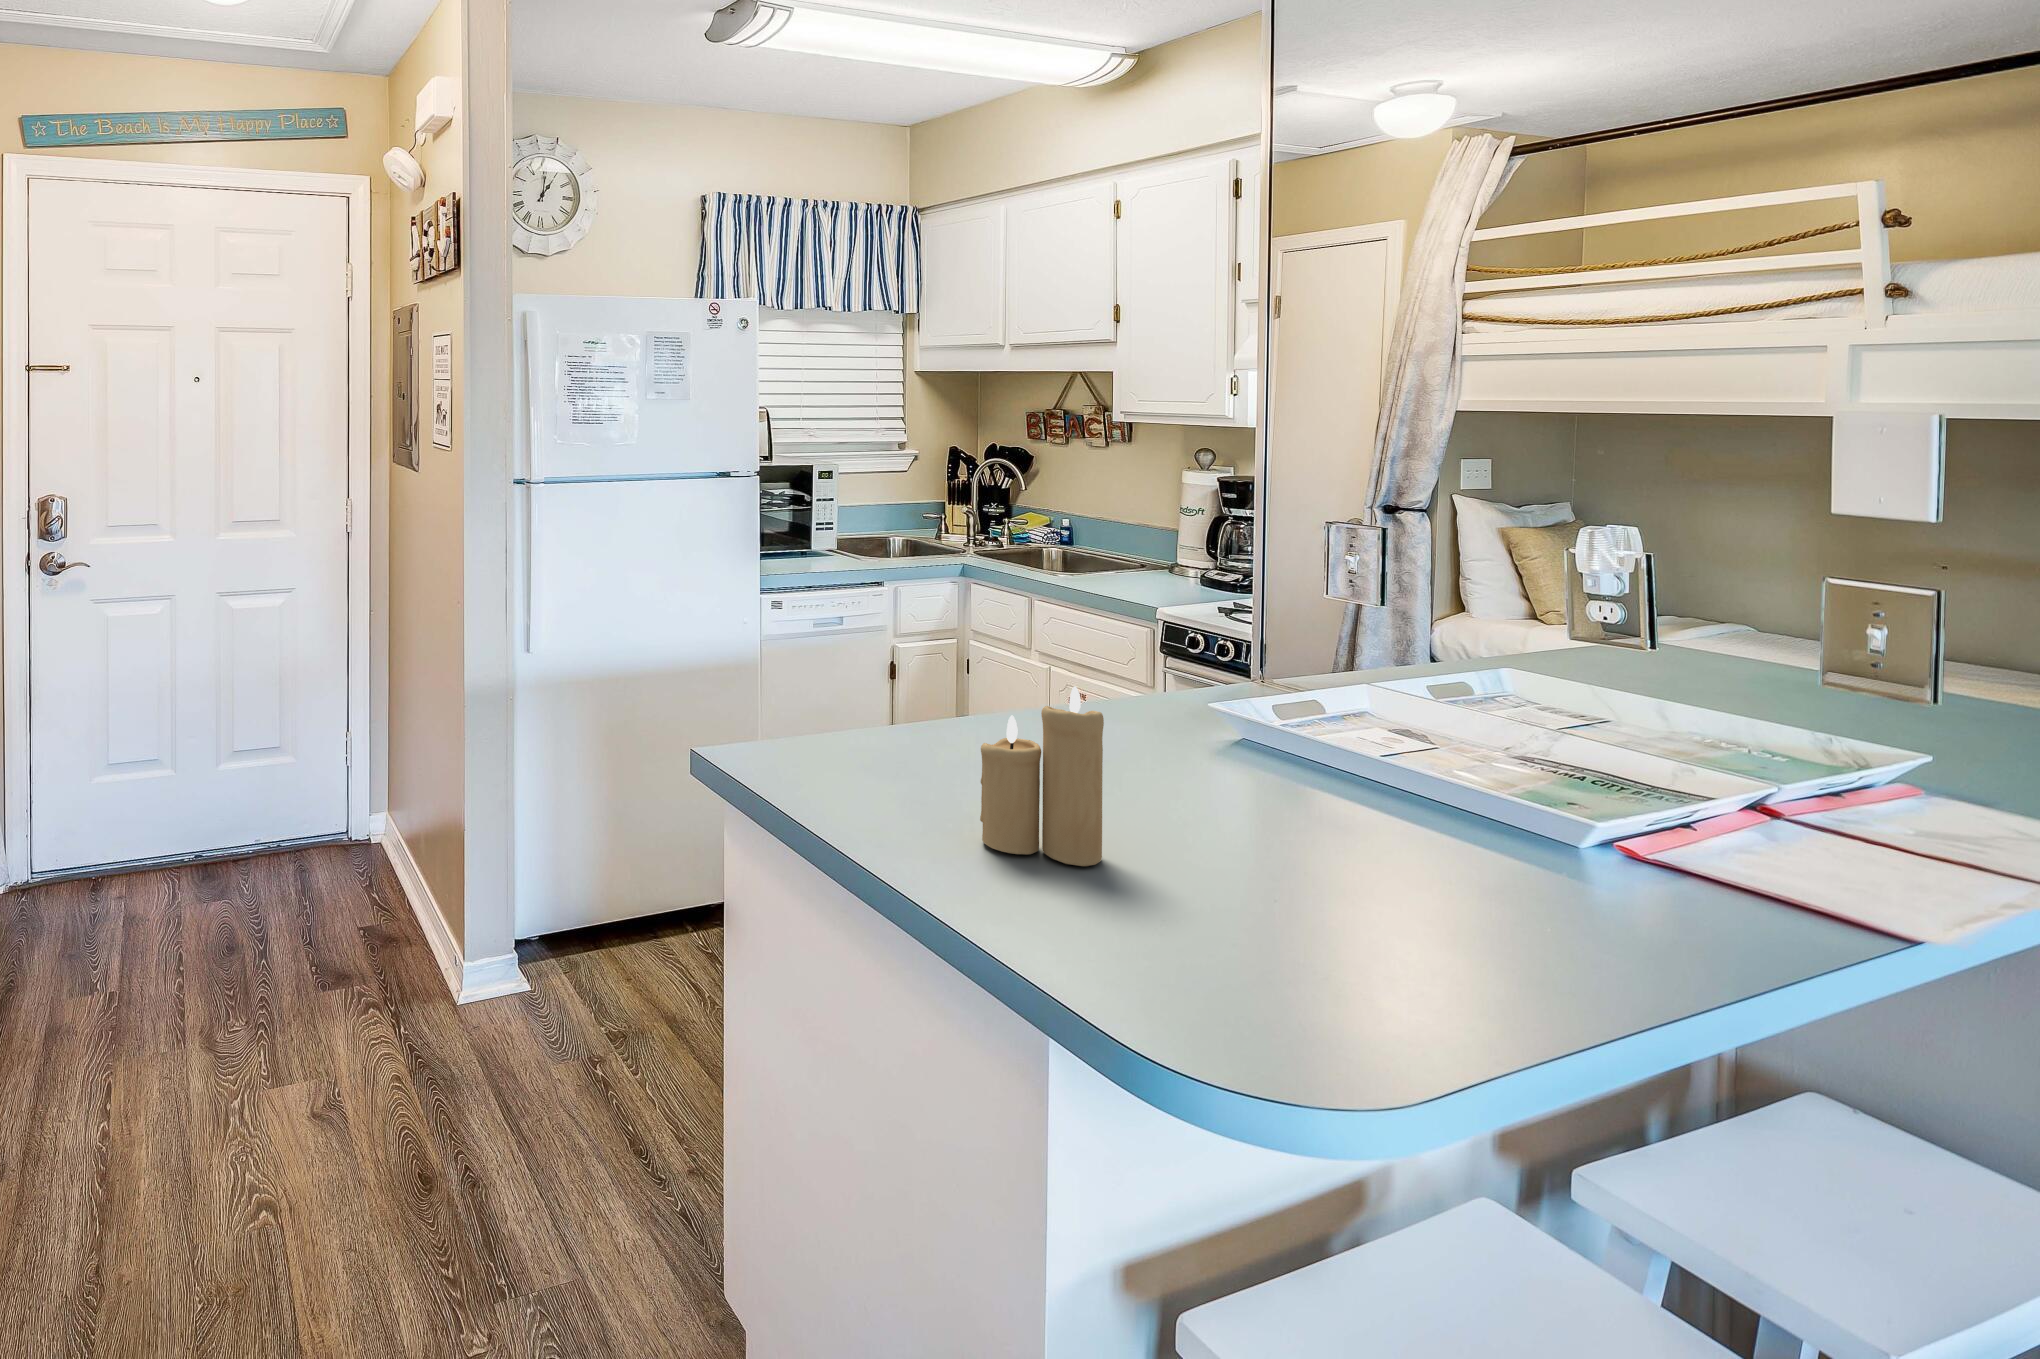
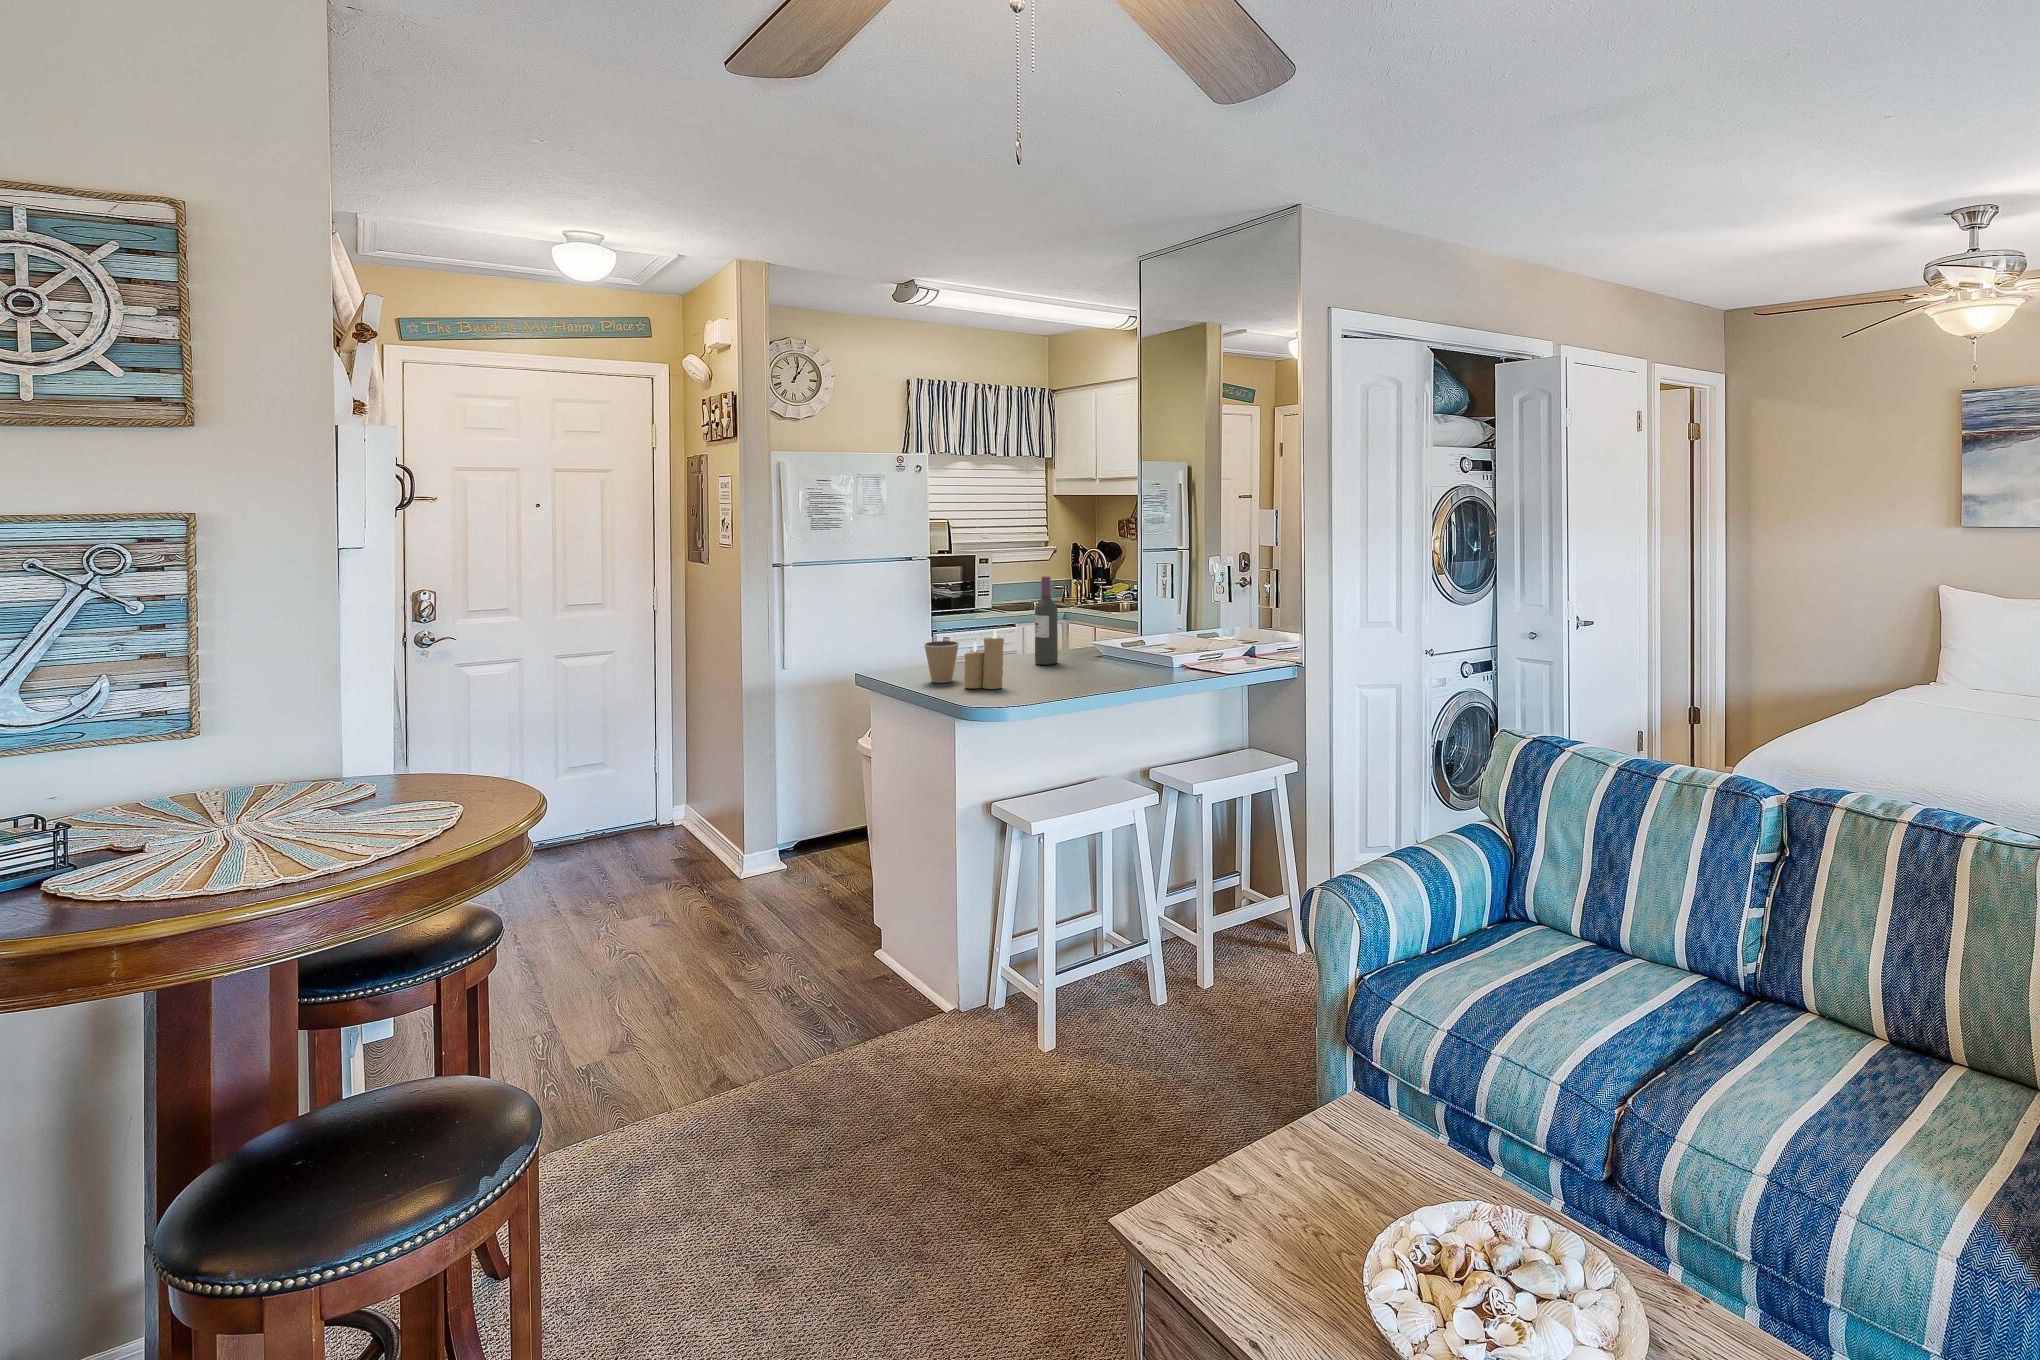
wine bottle: none [1096,522,1163,751] -> present [1035,576,1058,665]
coffee cup: none [848,686,942,806] -> present [924,641,959,683]

